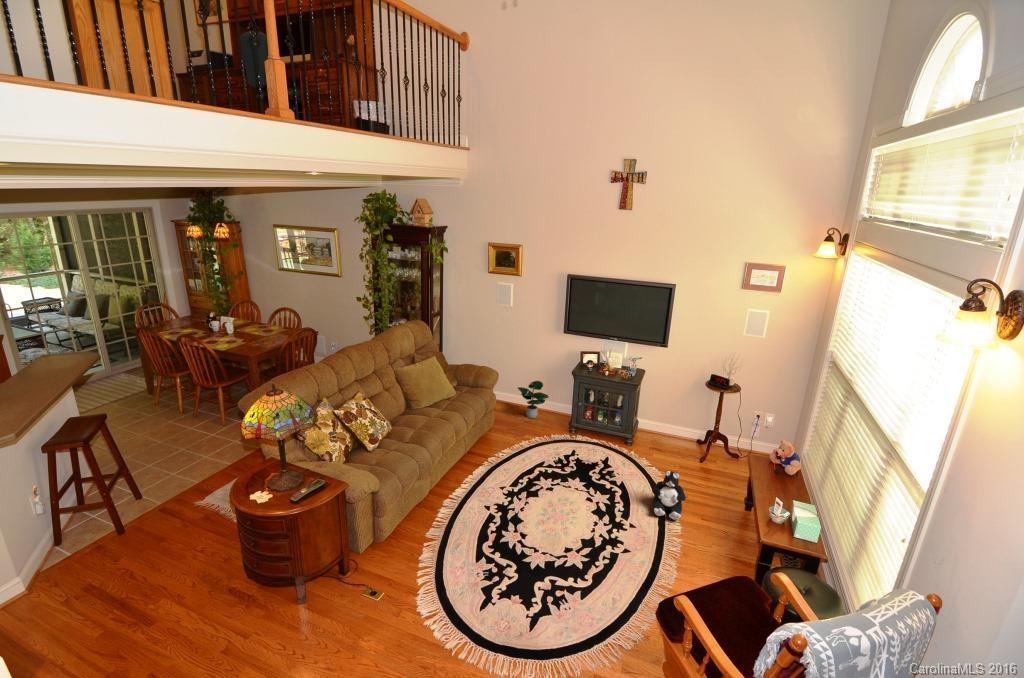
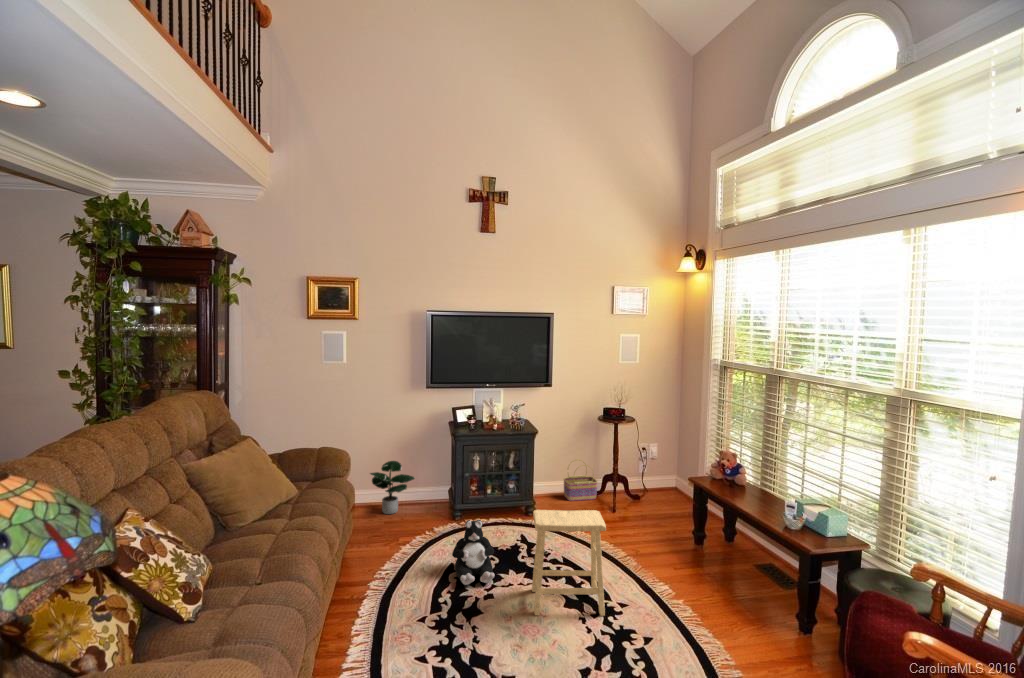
basket: none [672,412,702,448] -> present [564,462,597,501]
footstool: none [568,445,628,528] -> present [532,510,606,616]
plush toy: present [652,470,686,520] -> present [452,520,495,585]

